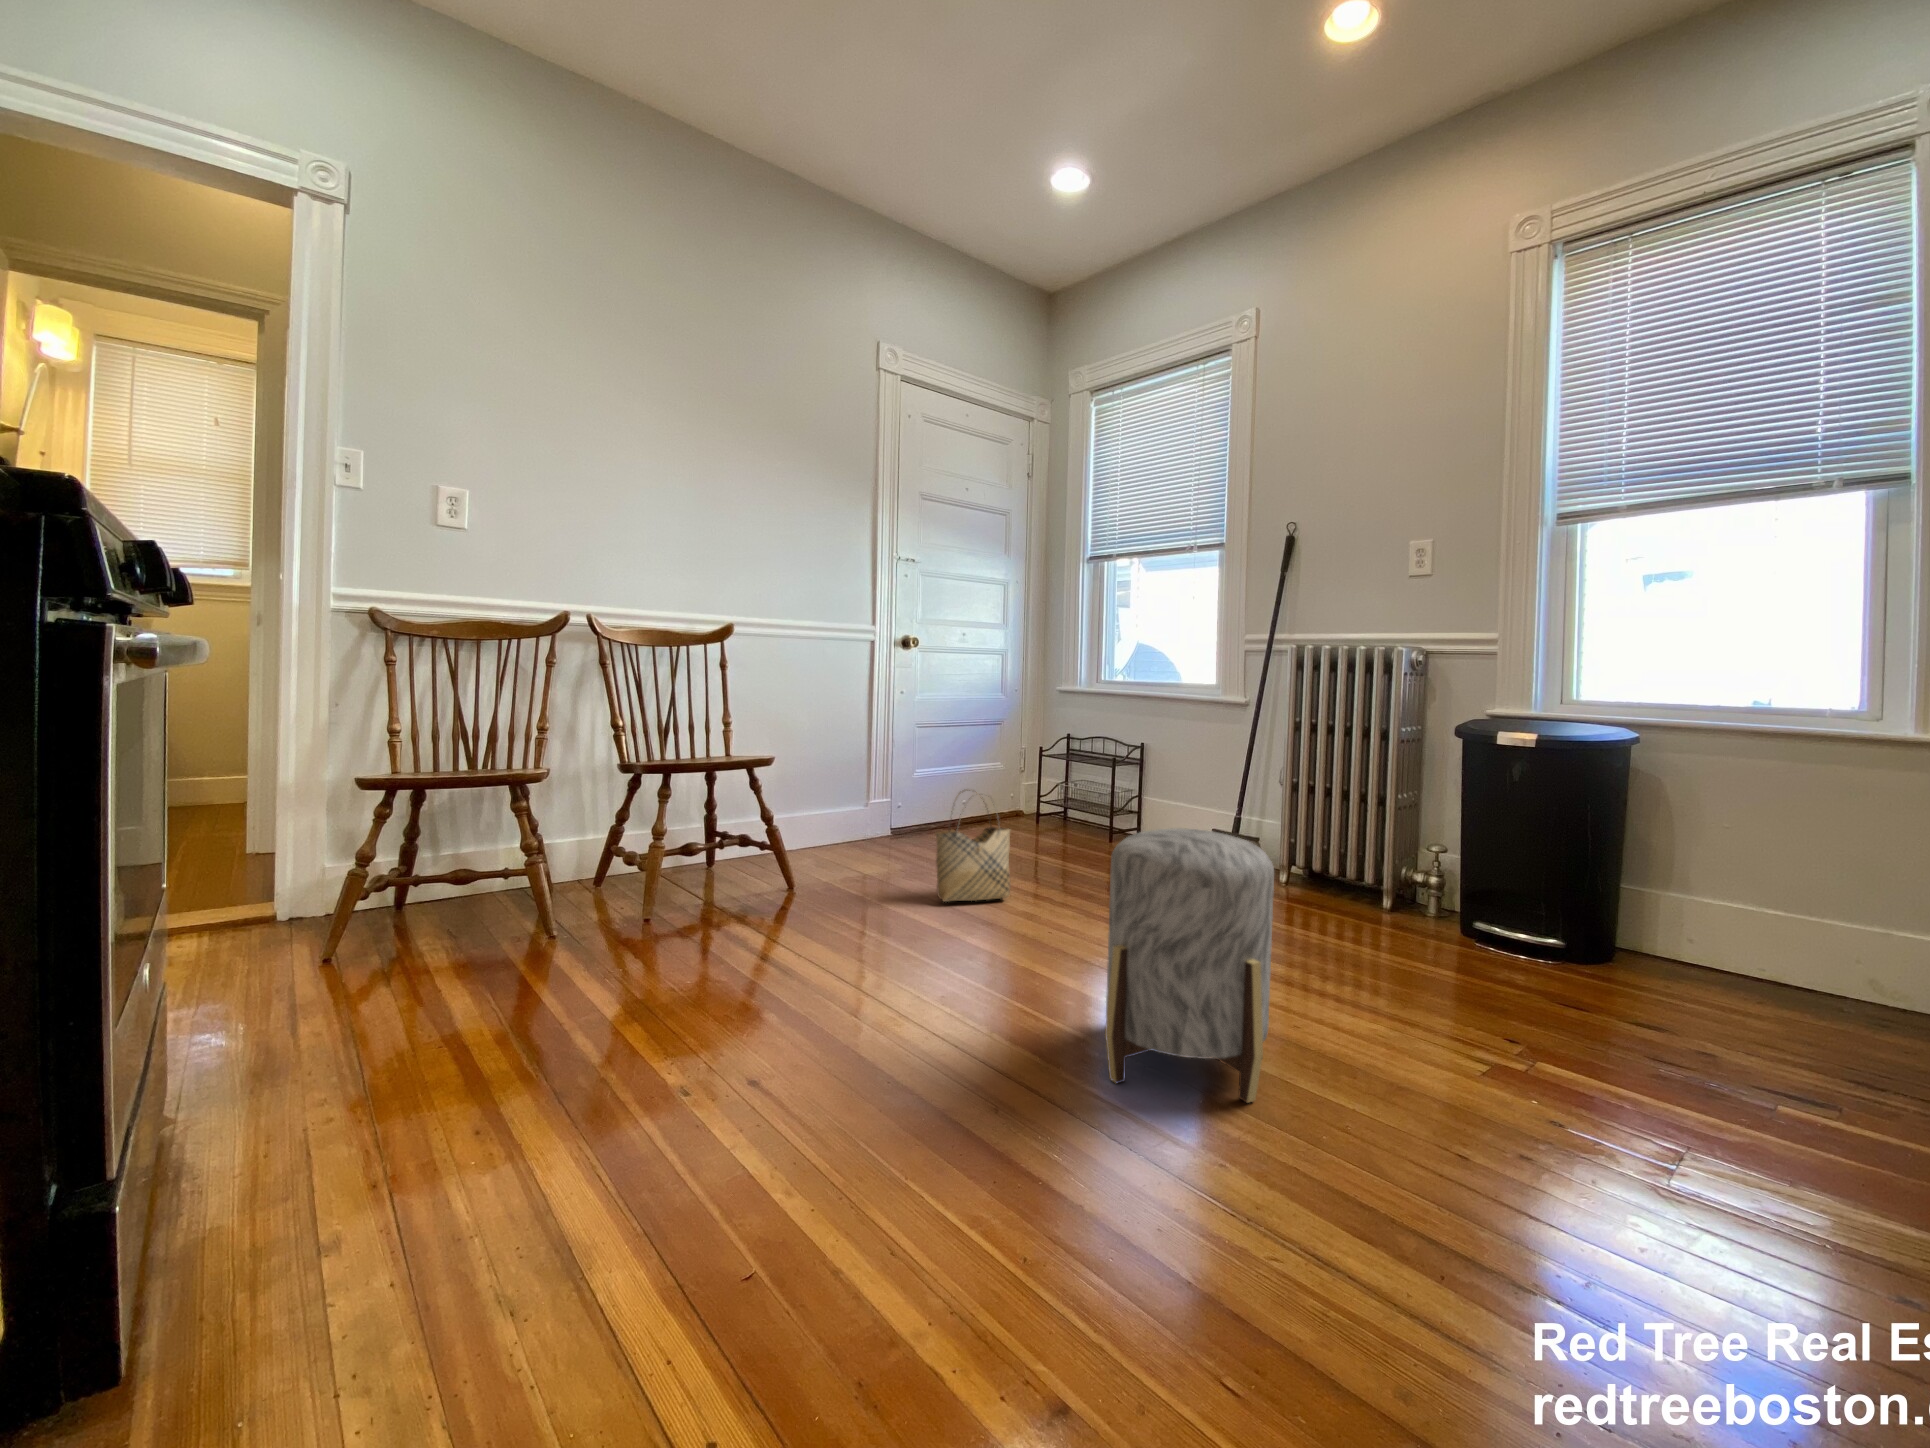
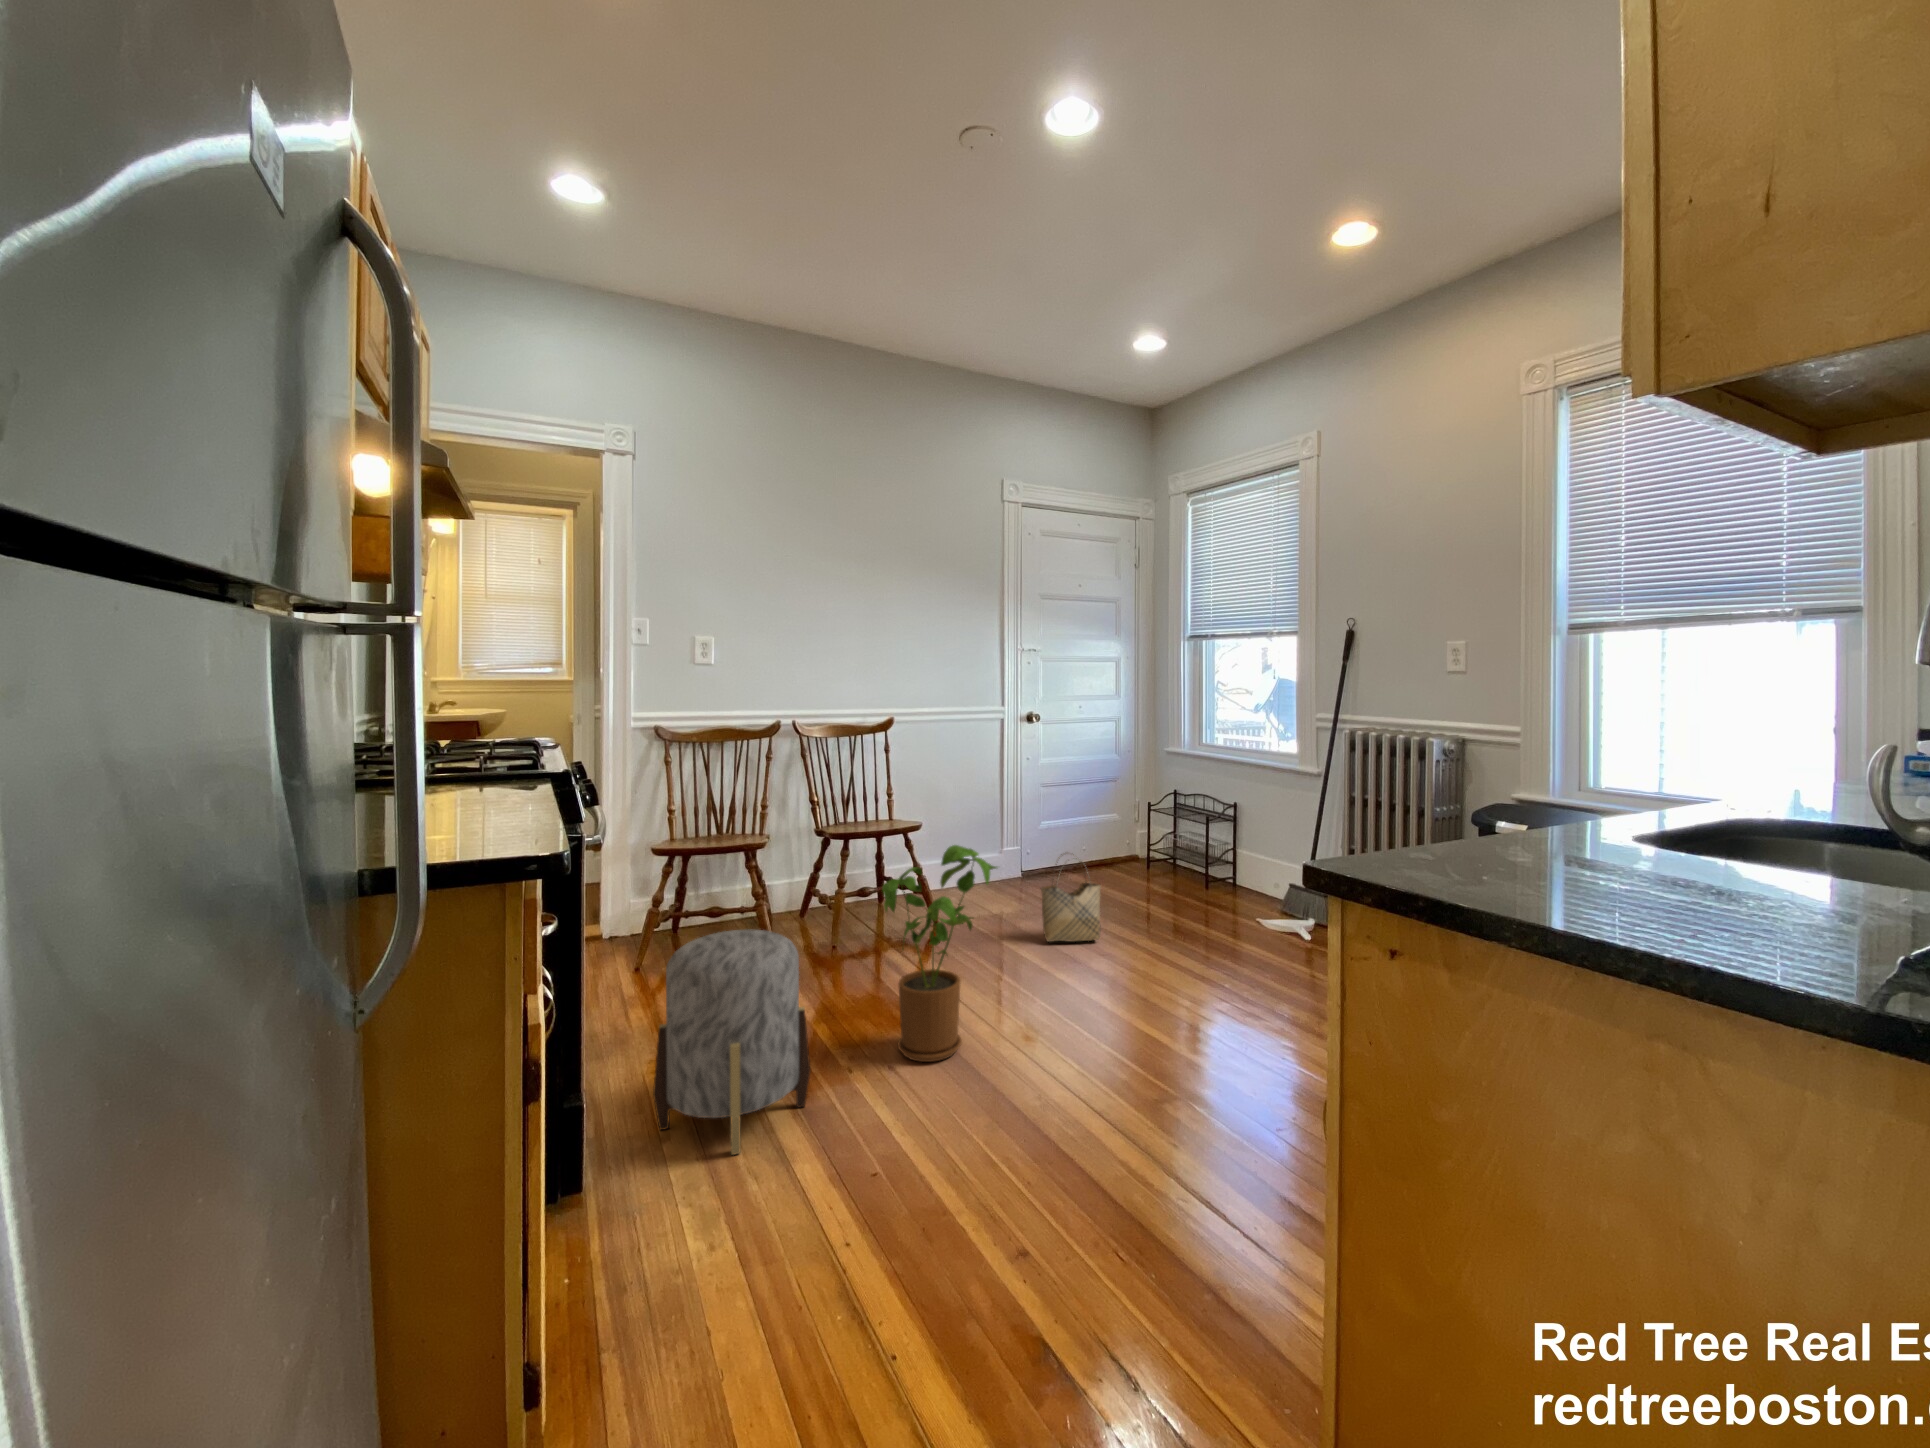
house plant: none [739,745,917,1071] -> present [882,845,997,1062]
stool: present [1105,828,1274,1103] -> present [653,930,810,1155]

